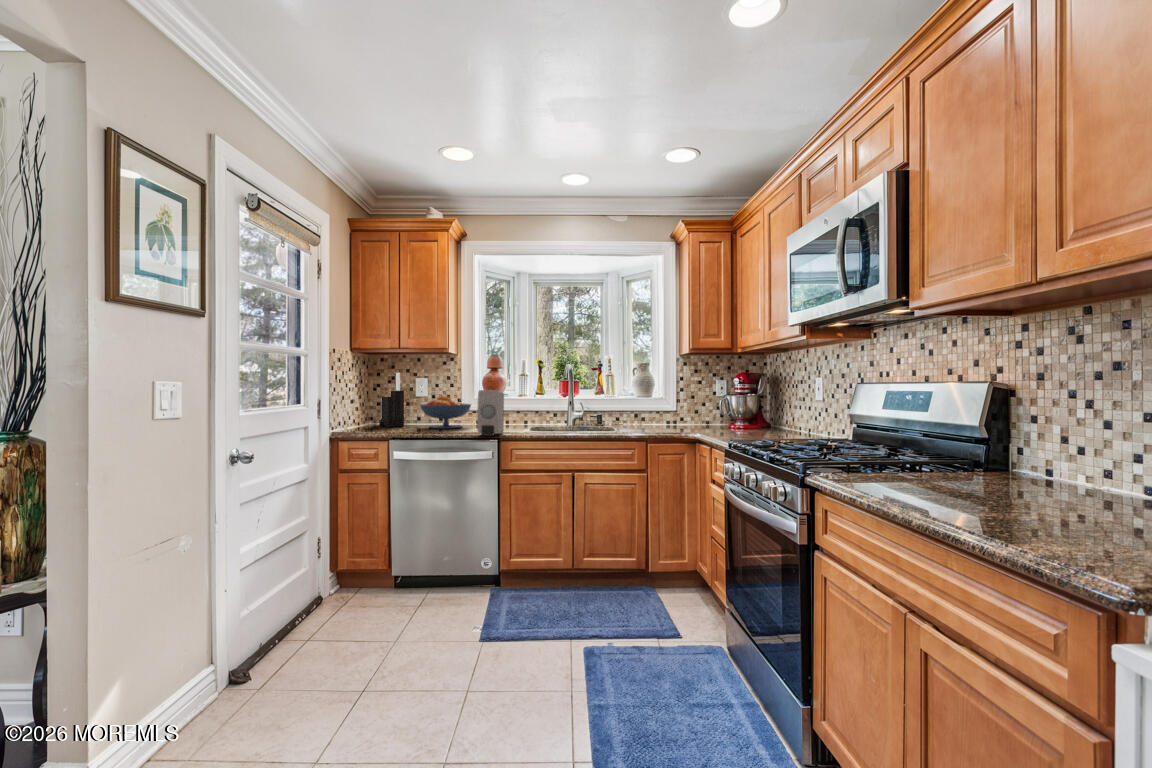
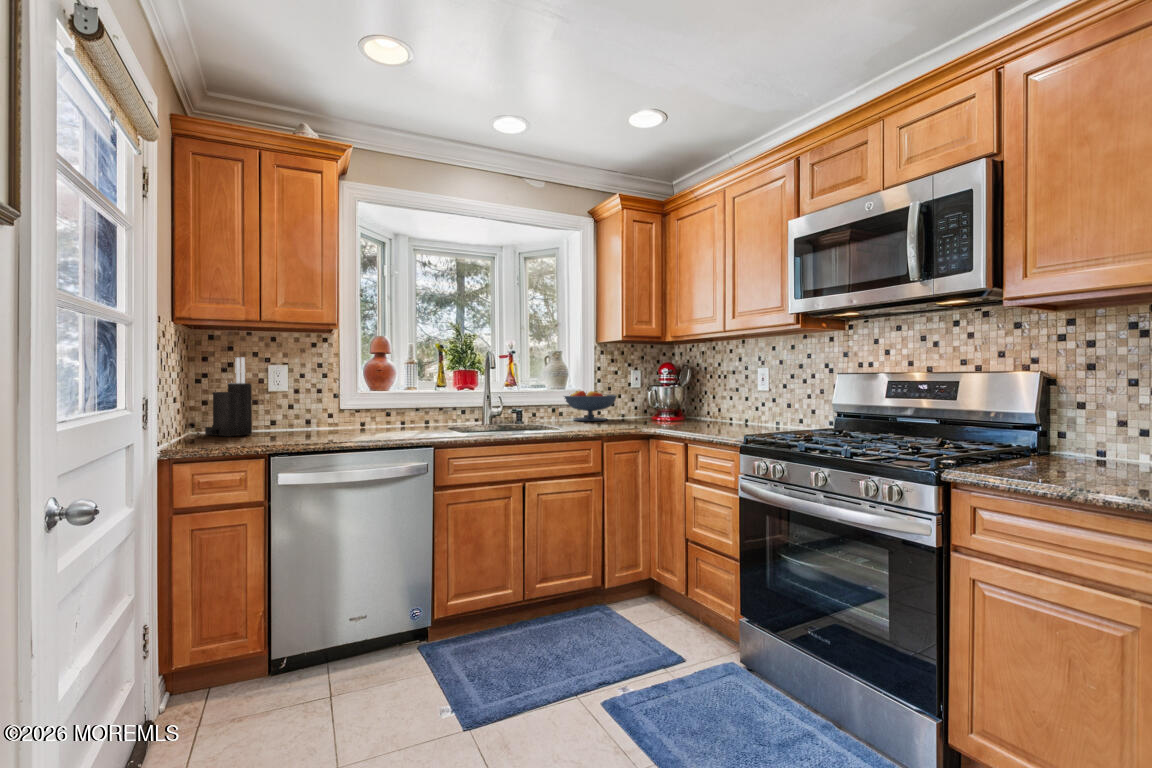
soap dispenser: present [477,390,504,436] -> none [406,382,440,443]
fruit bowl: present [420,396,471,429] -> present [564,391,617,421]

